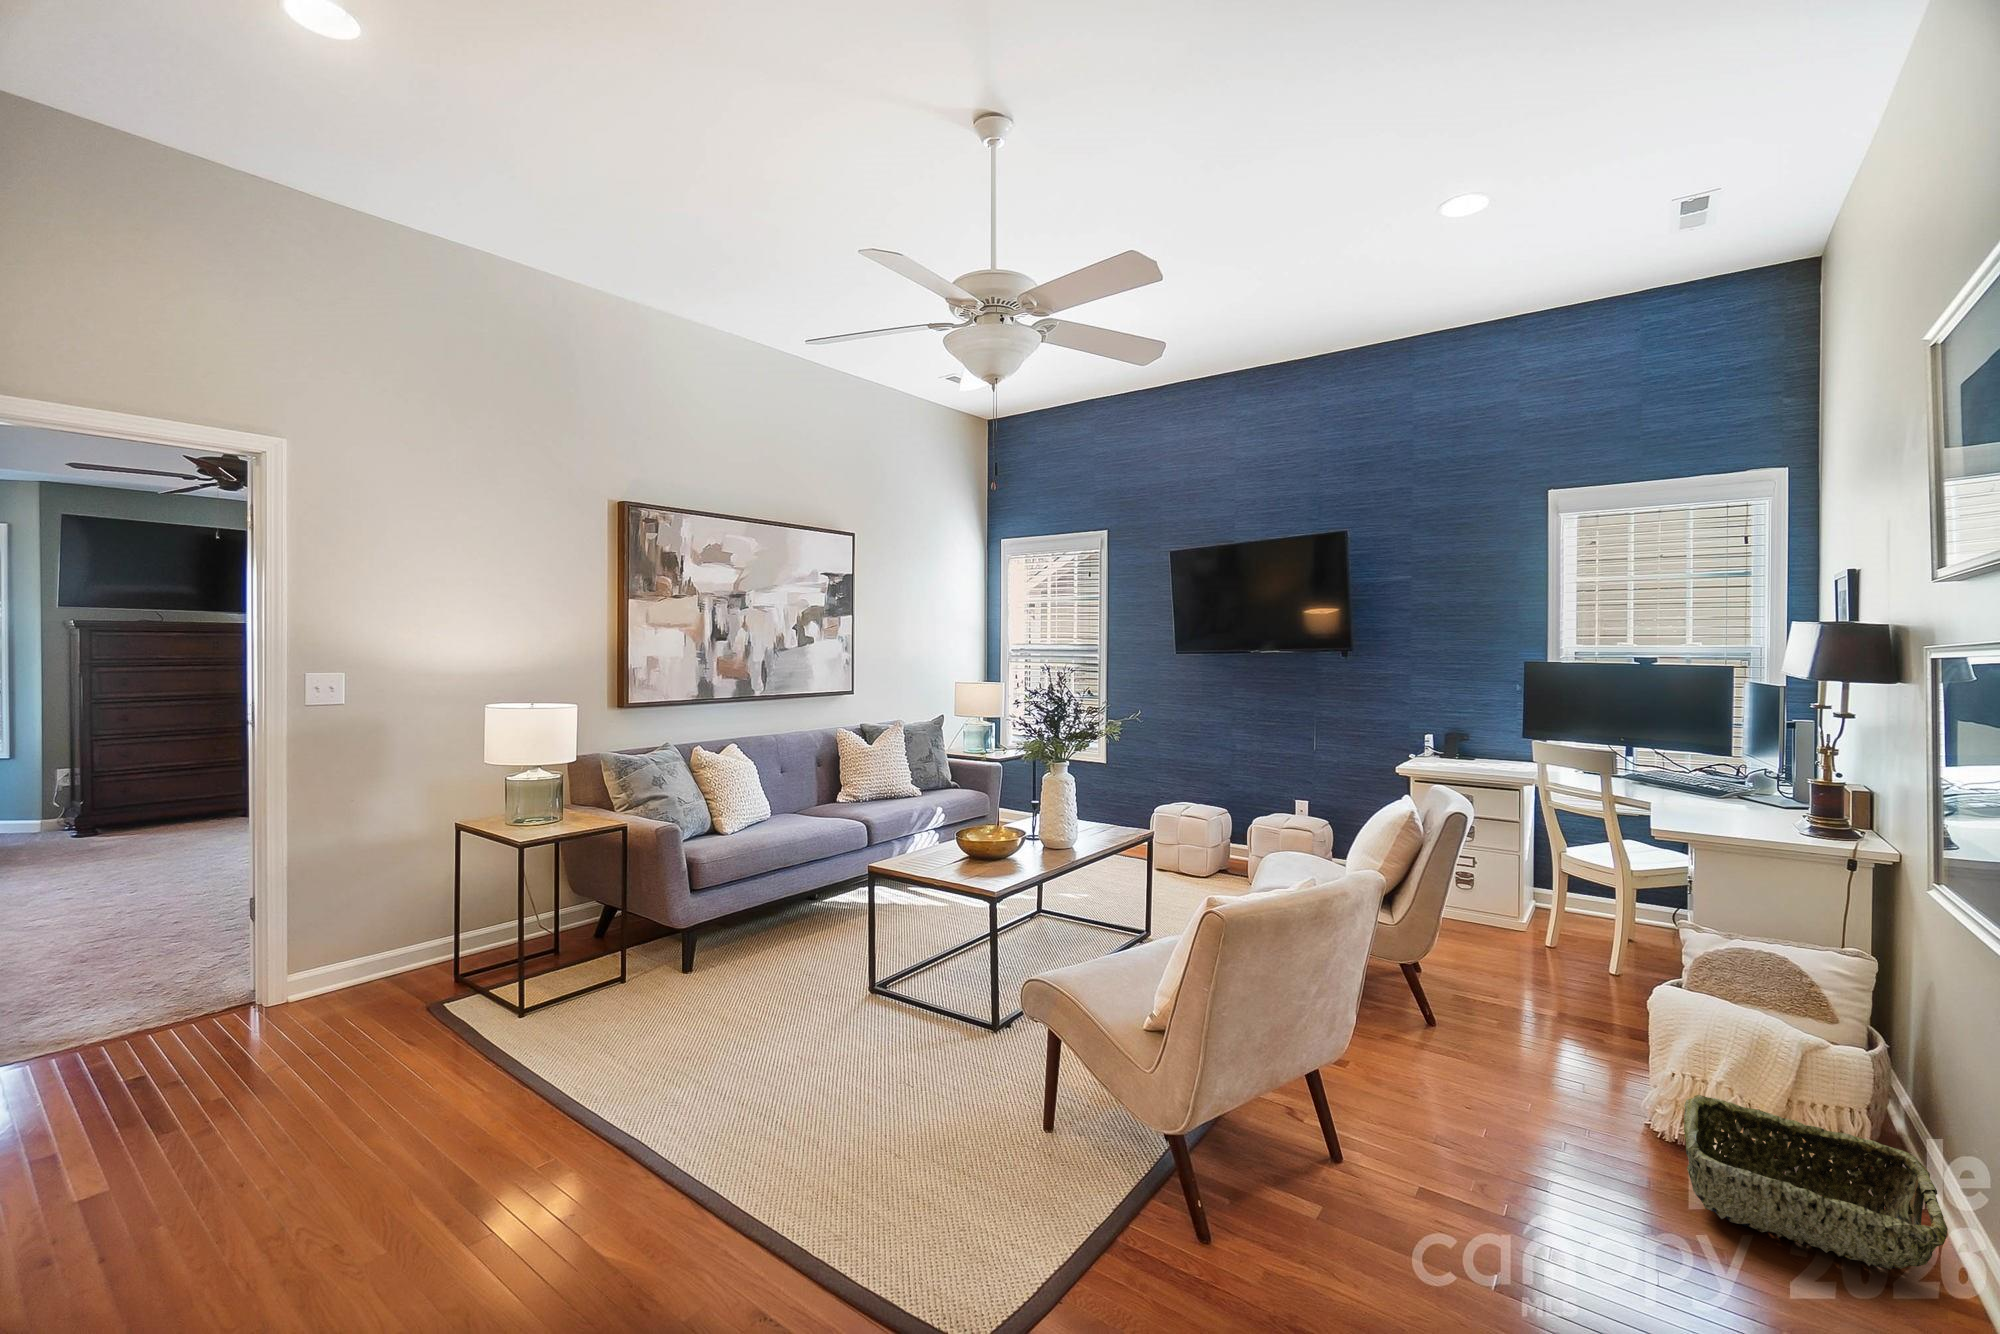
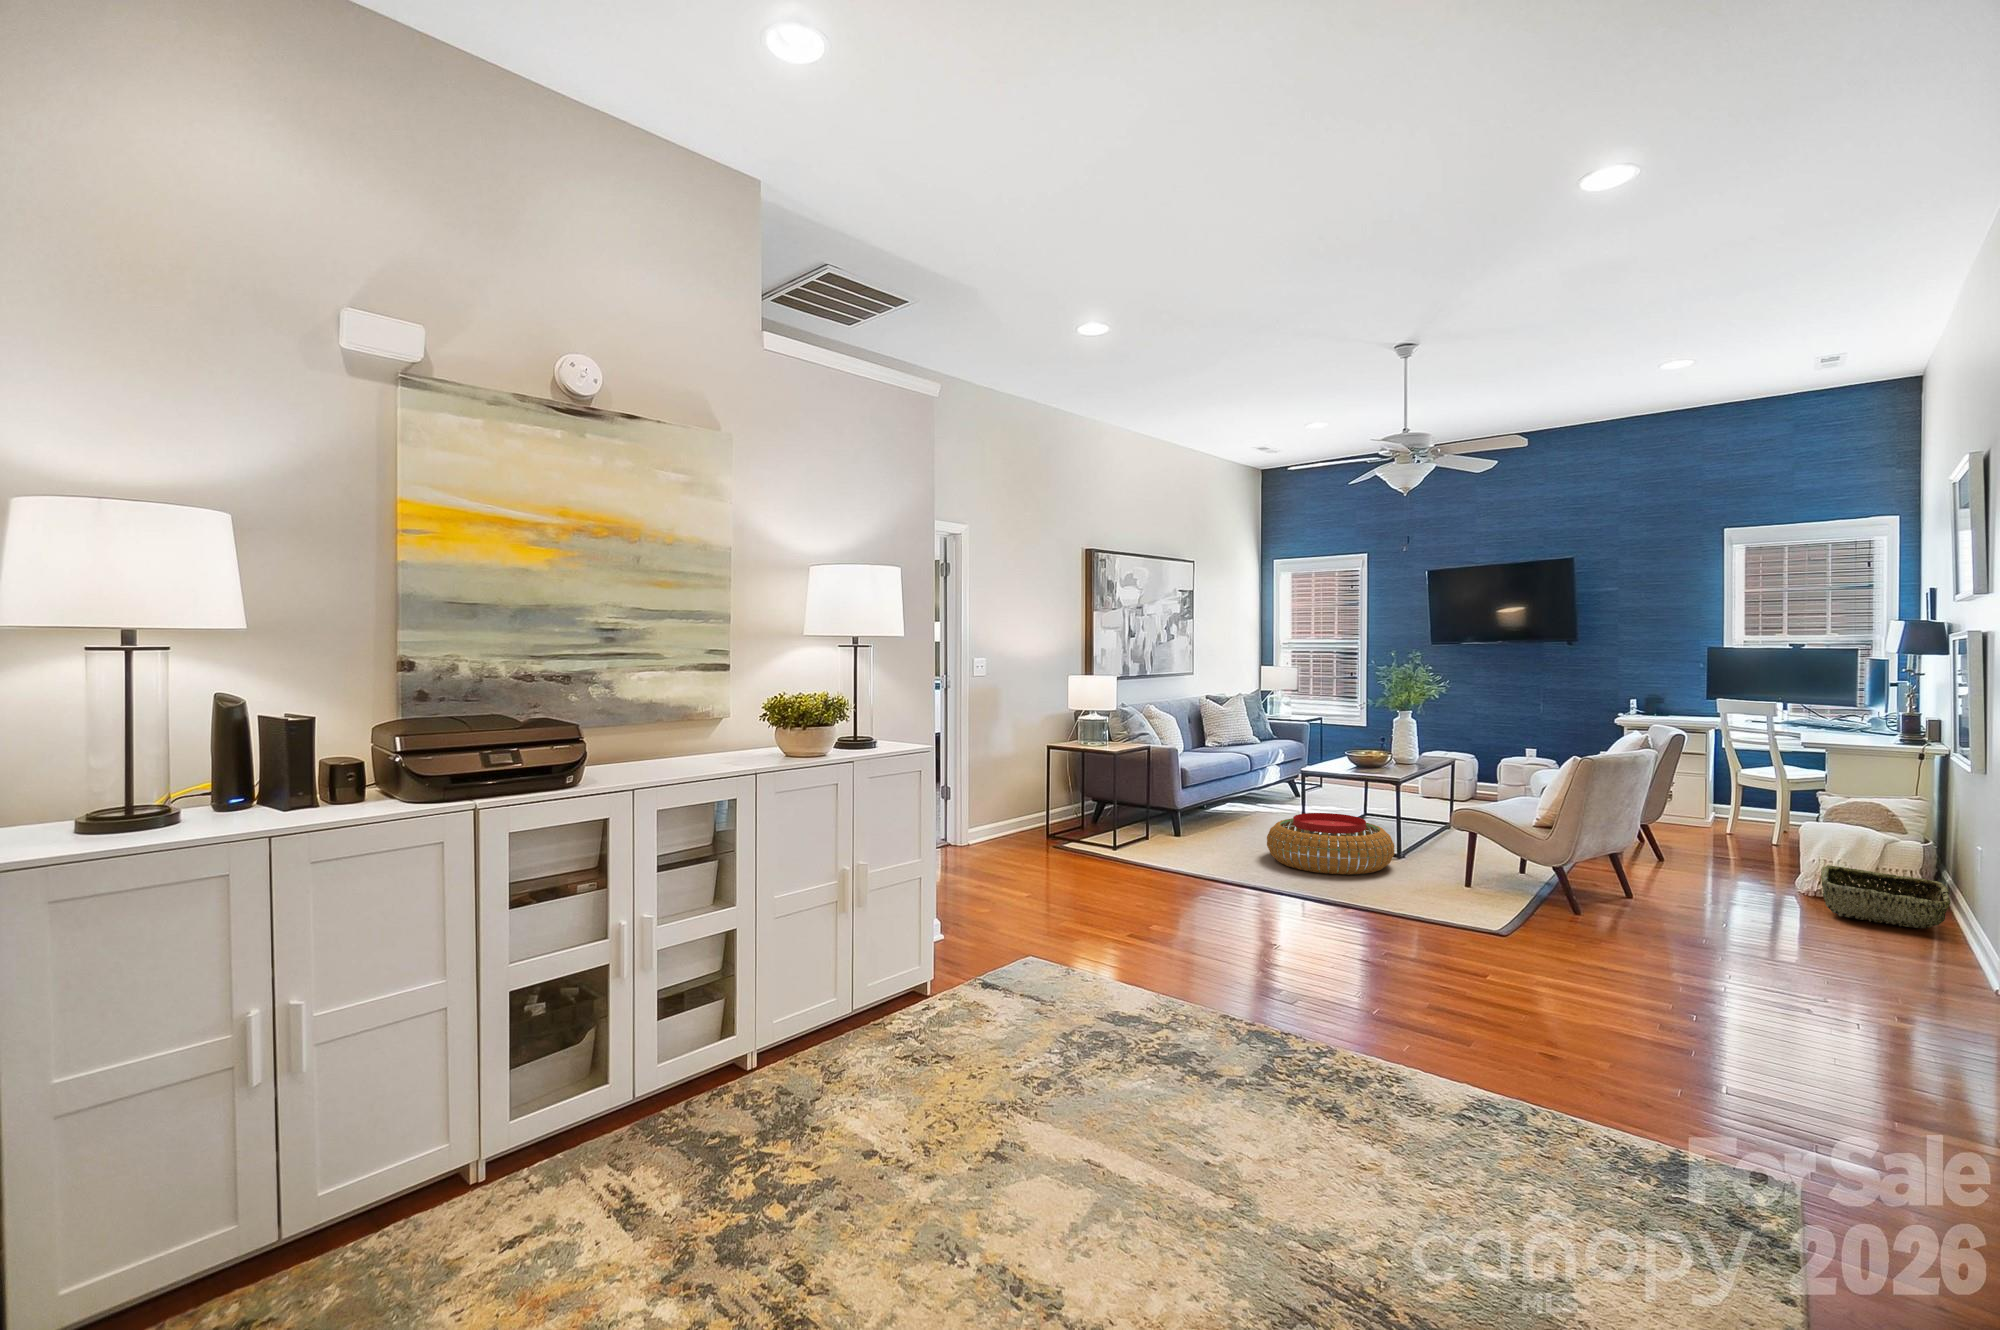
pouf: none [758,946,975,1087] -> present [1267,813,1394,874]

